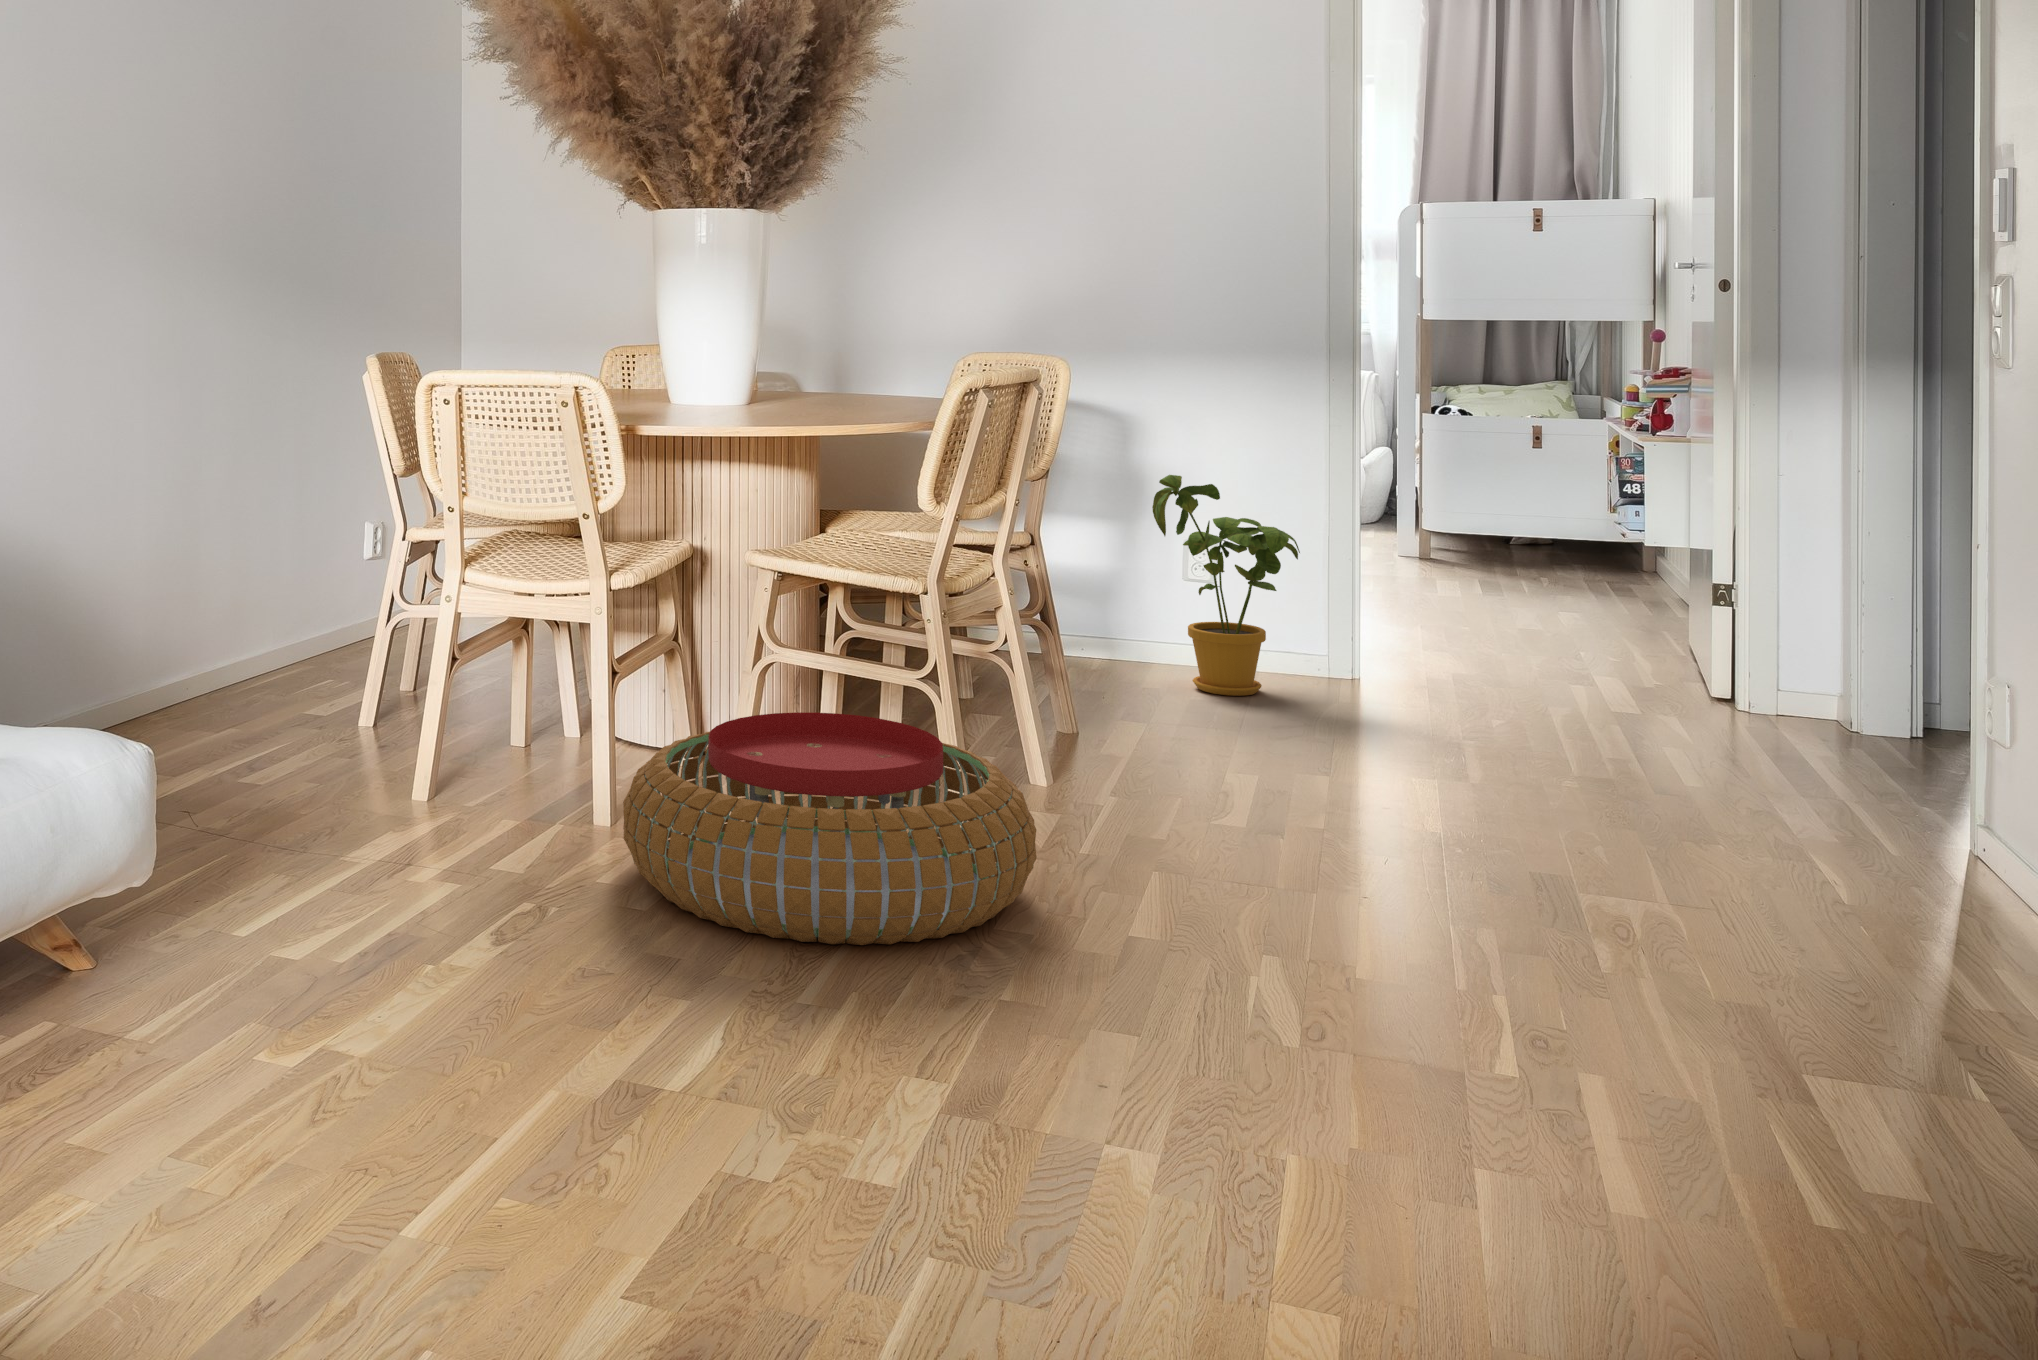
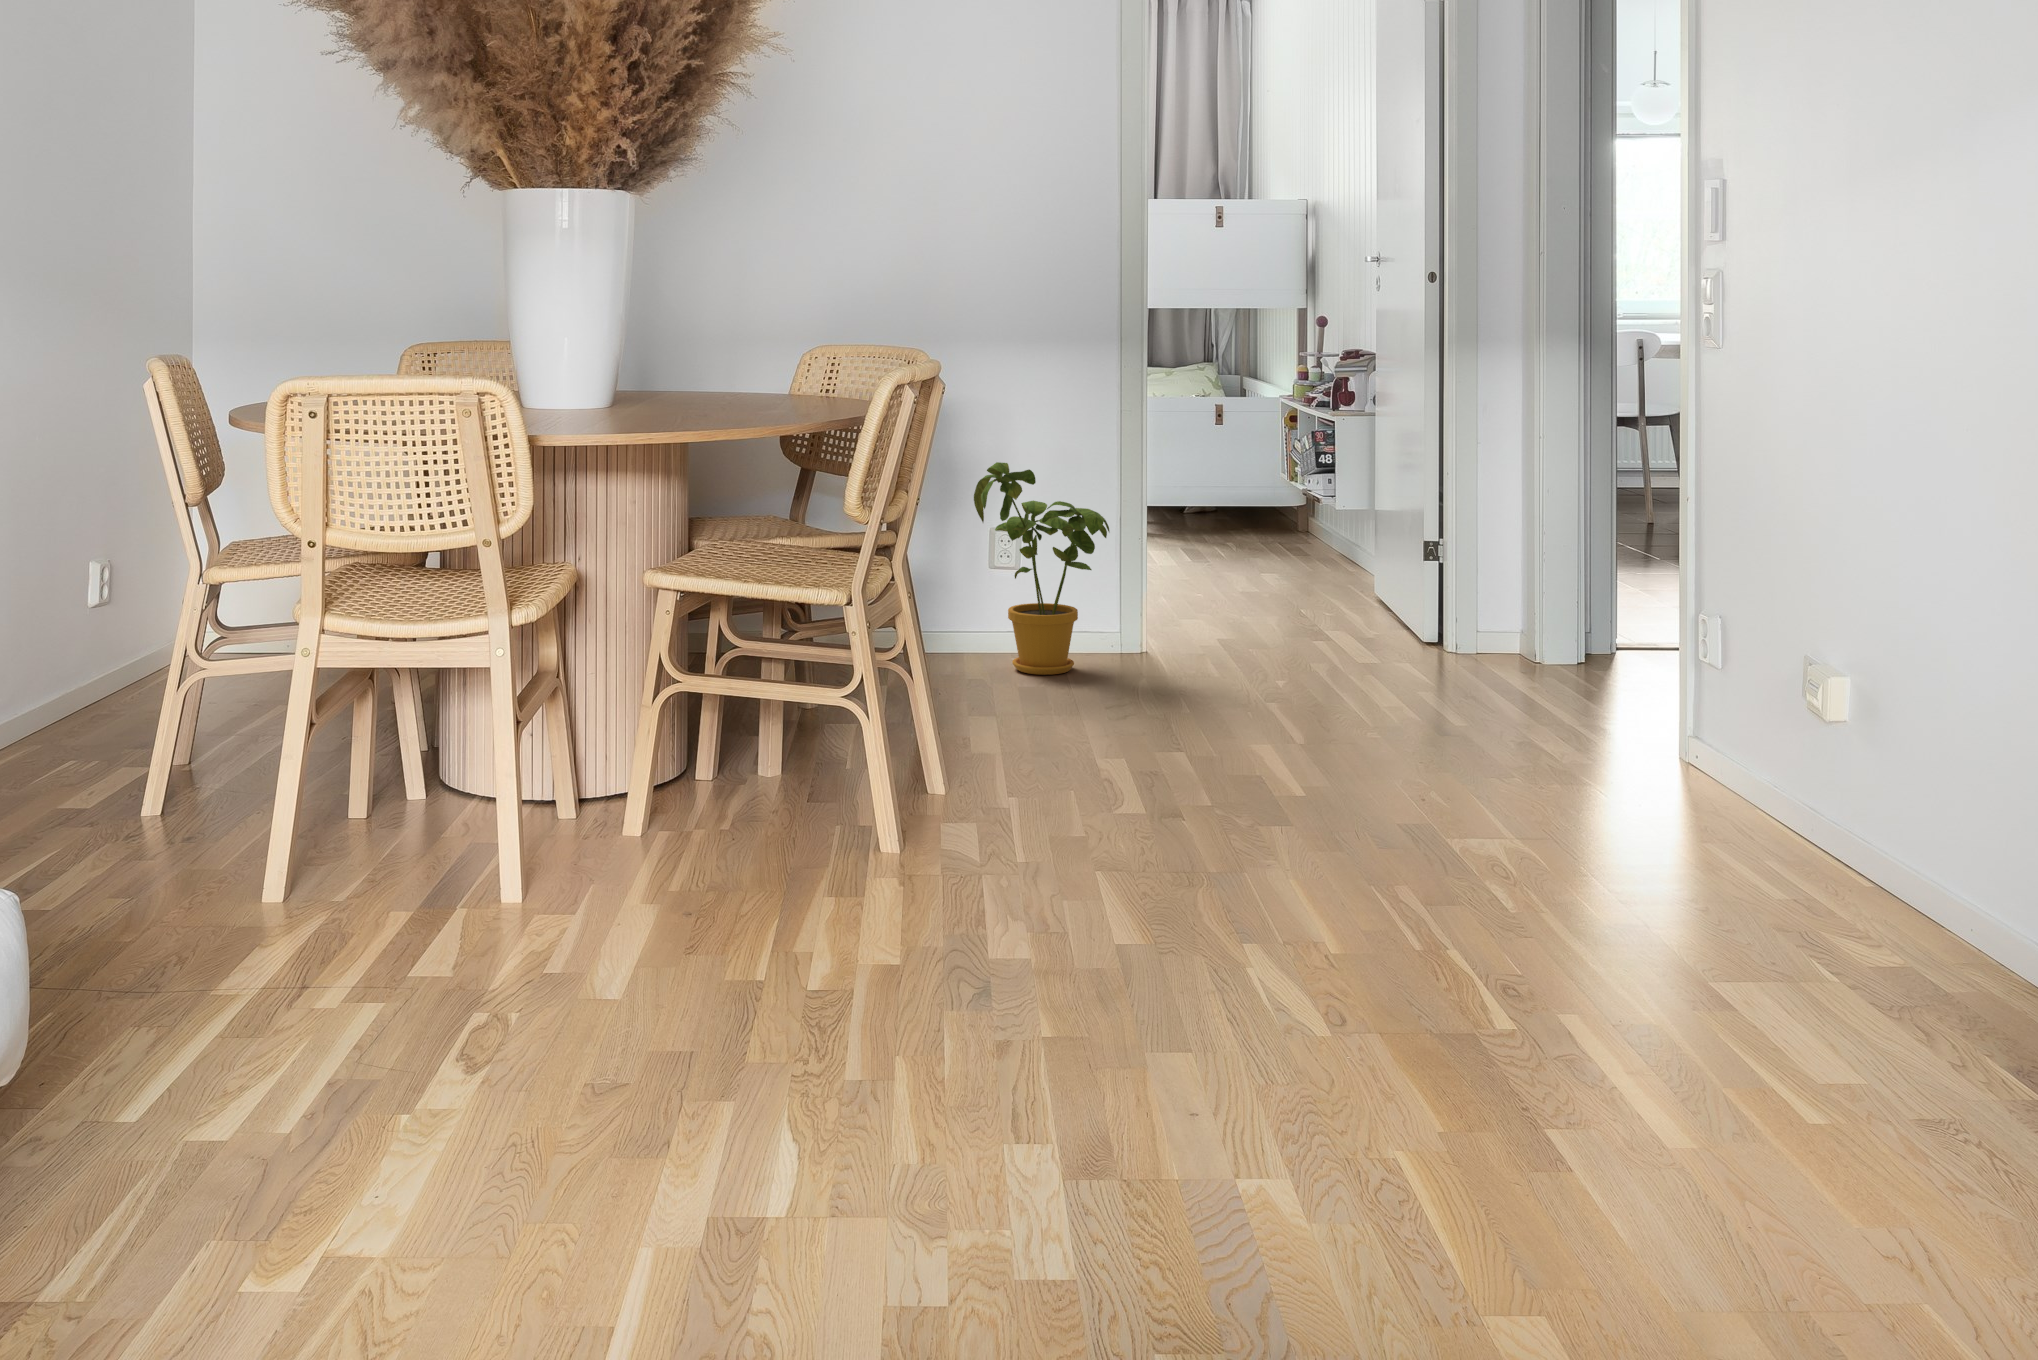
pouf: present [623,712,1037,945] -> none [569,742,1015,1006]

